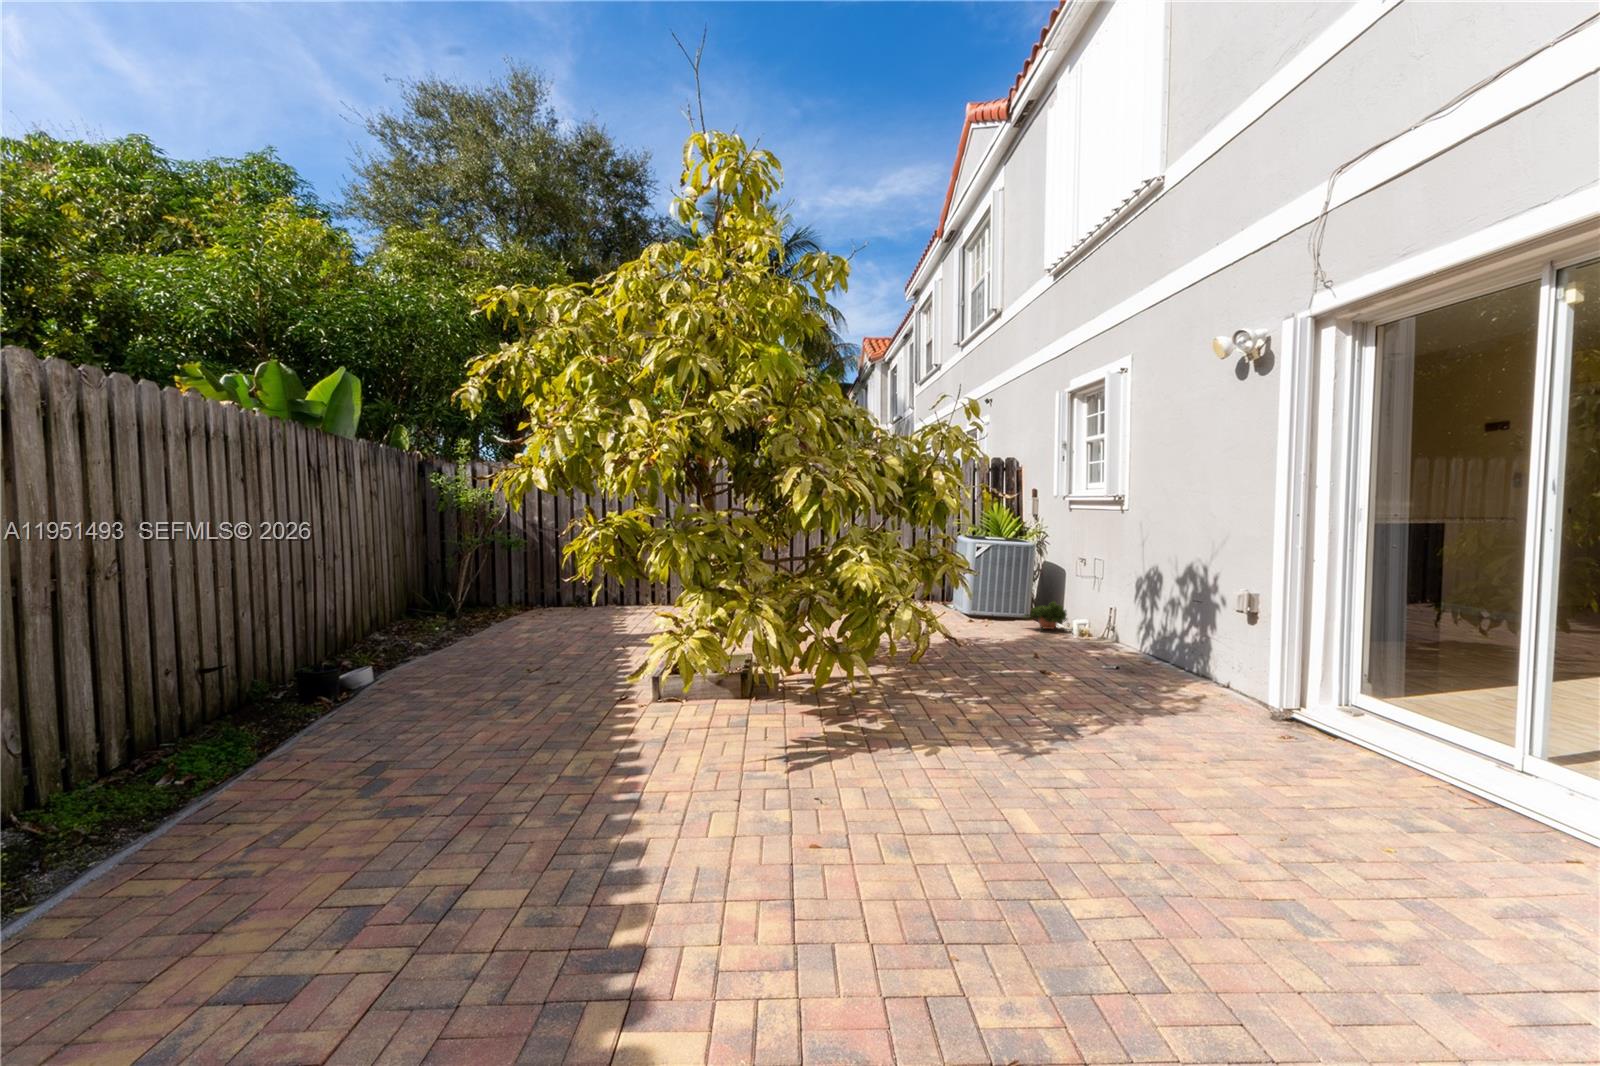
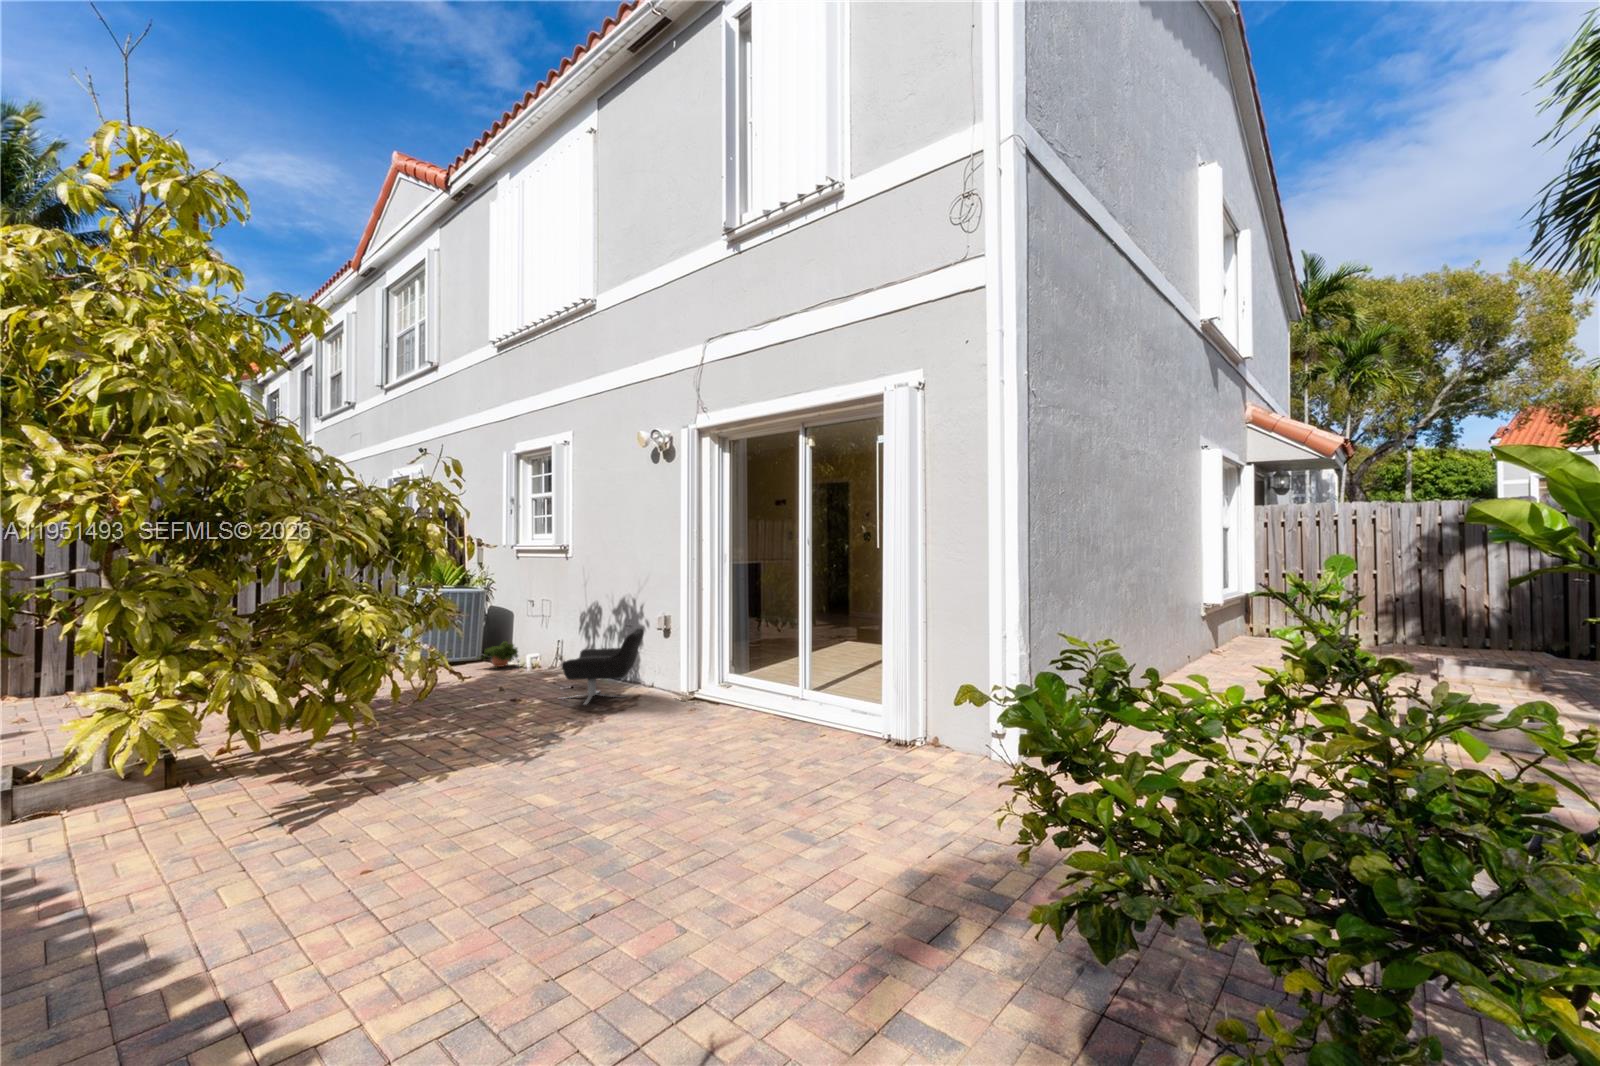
lounge chair: none [1096,606,1217,694] -> present [562,628,644,705]

